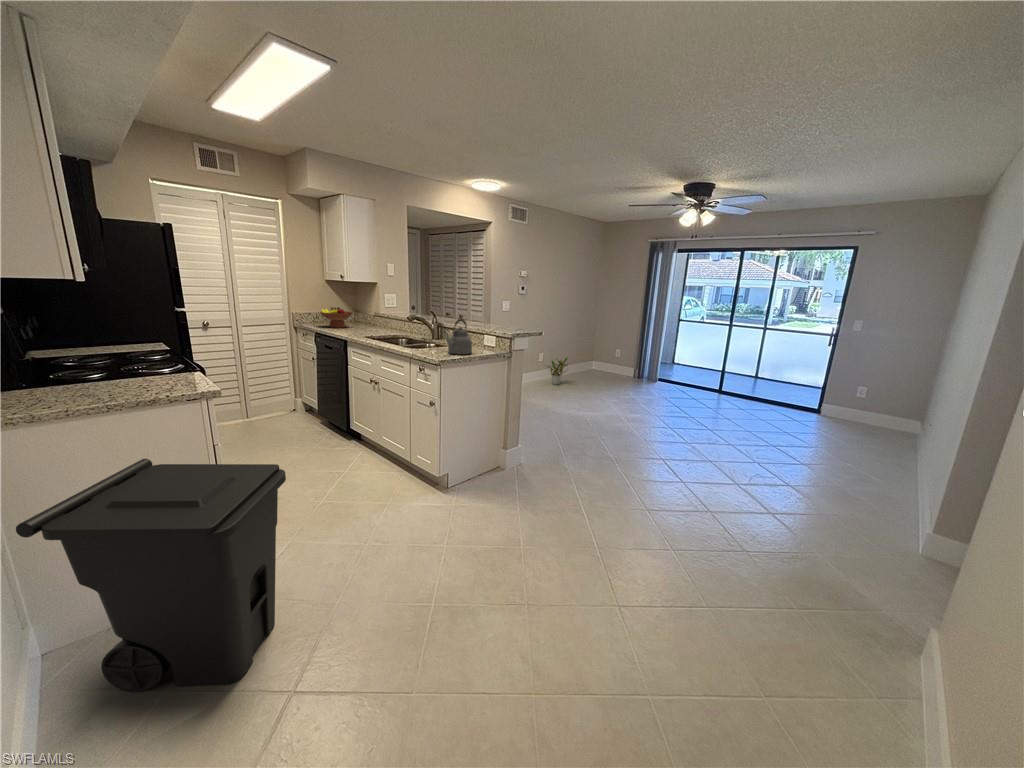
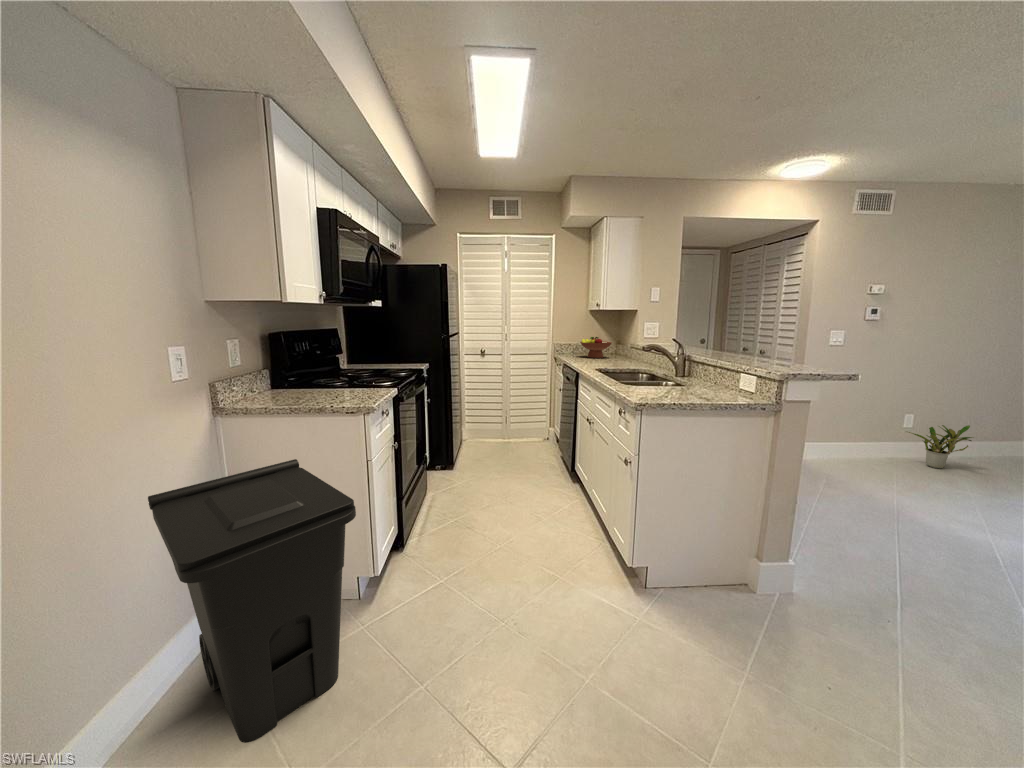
kettle: present [444,319,472,354] -> none [659,346,710,399]

